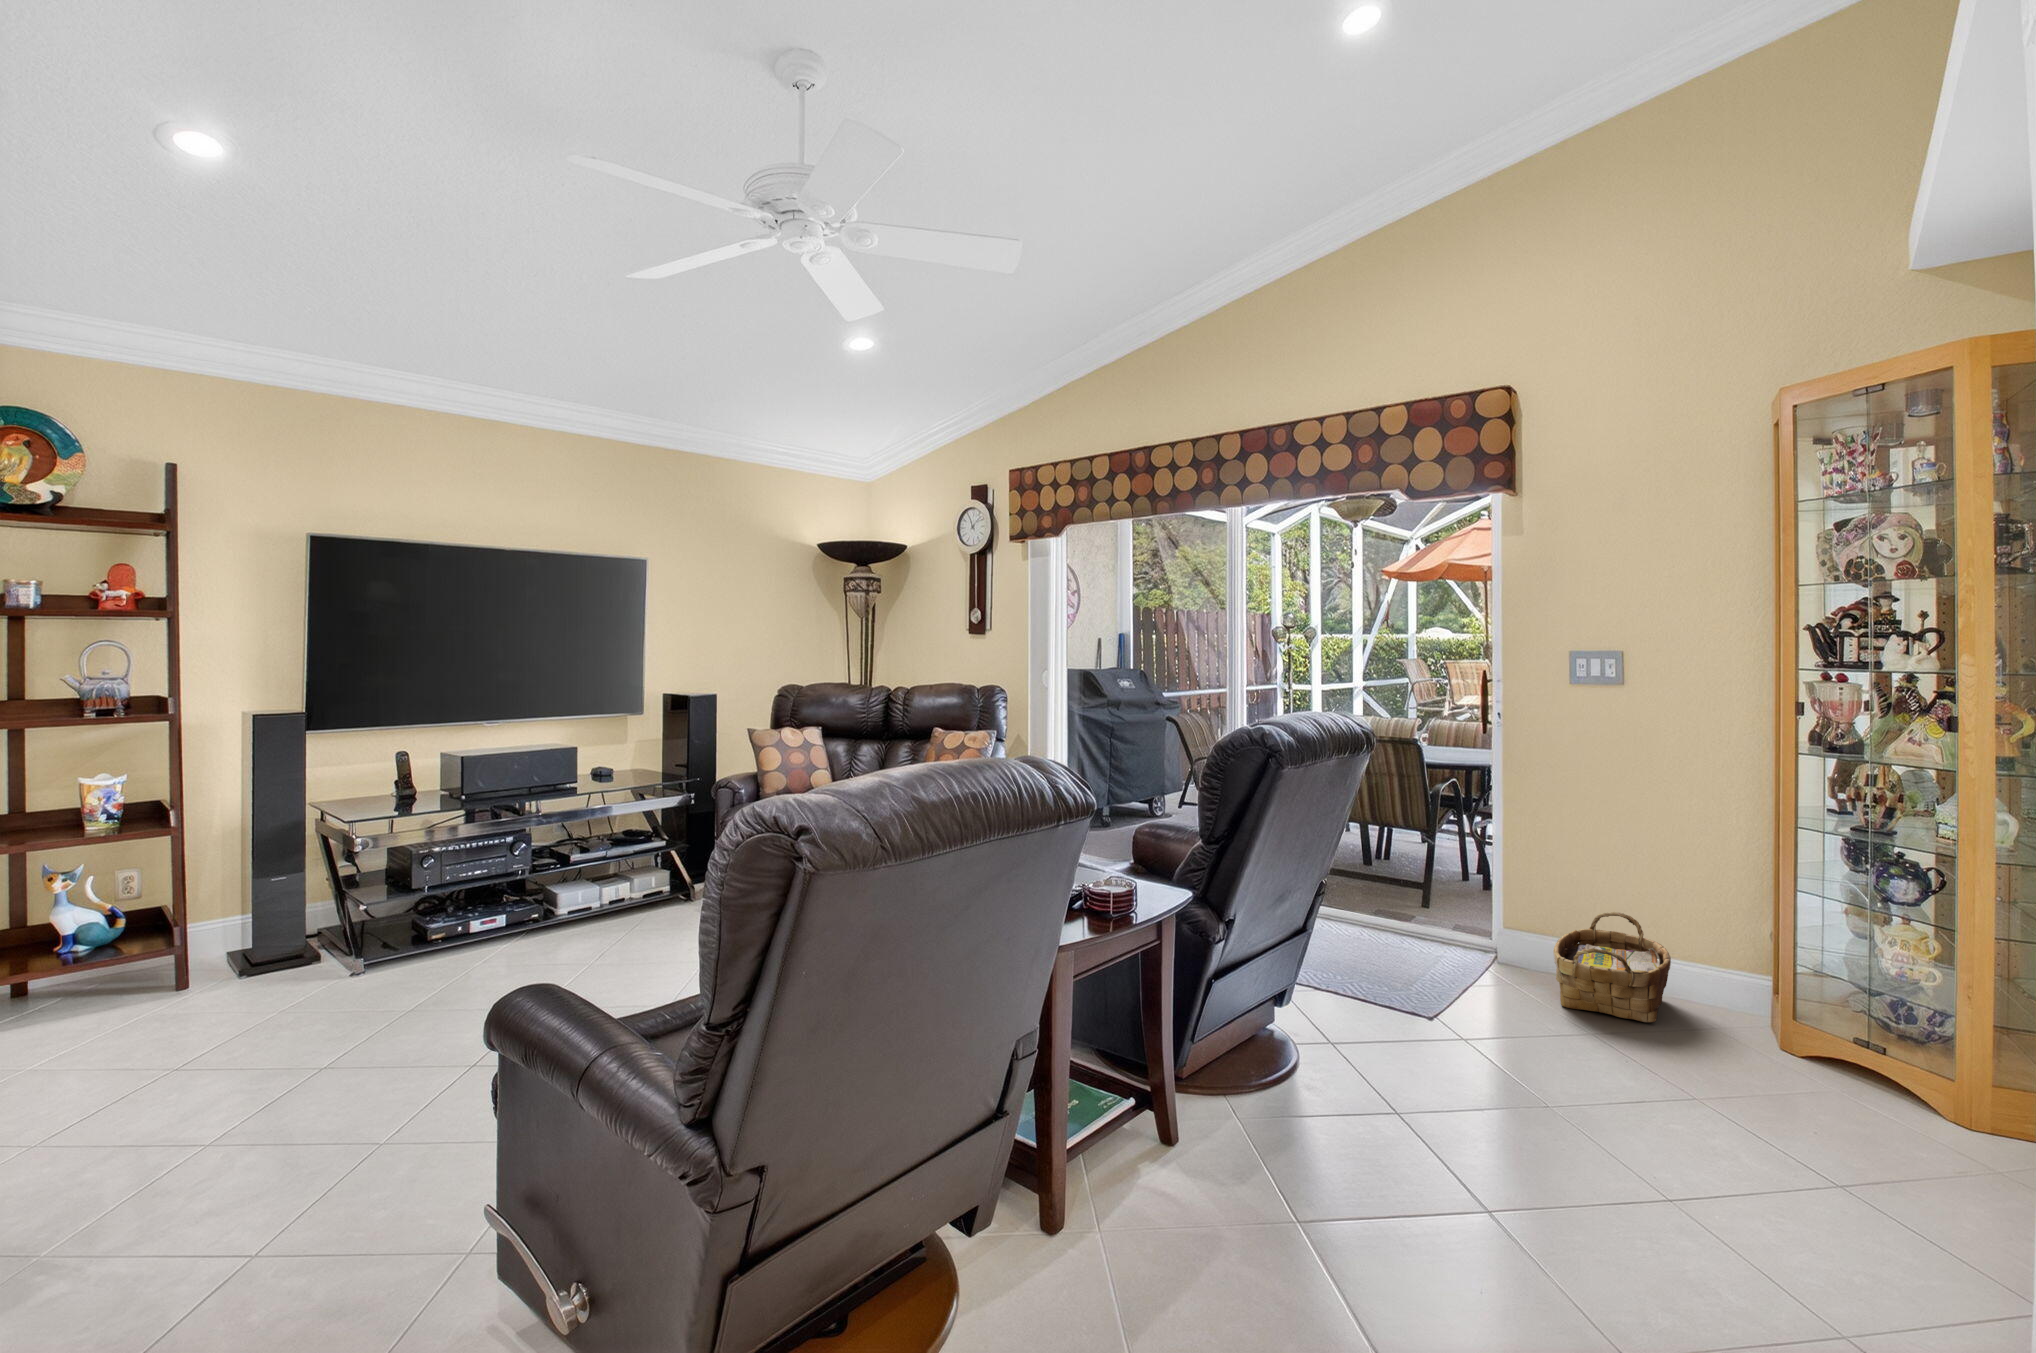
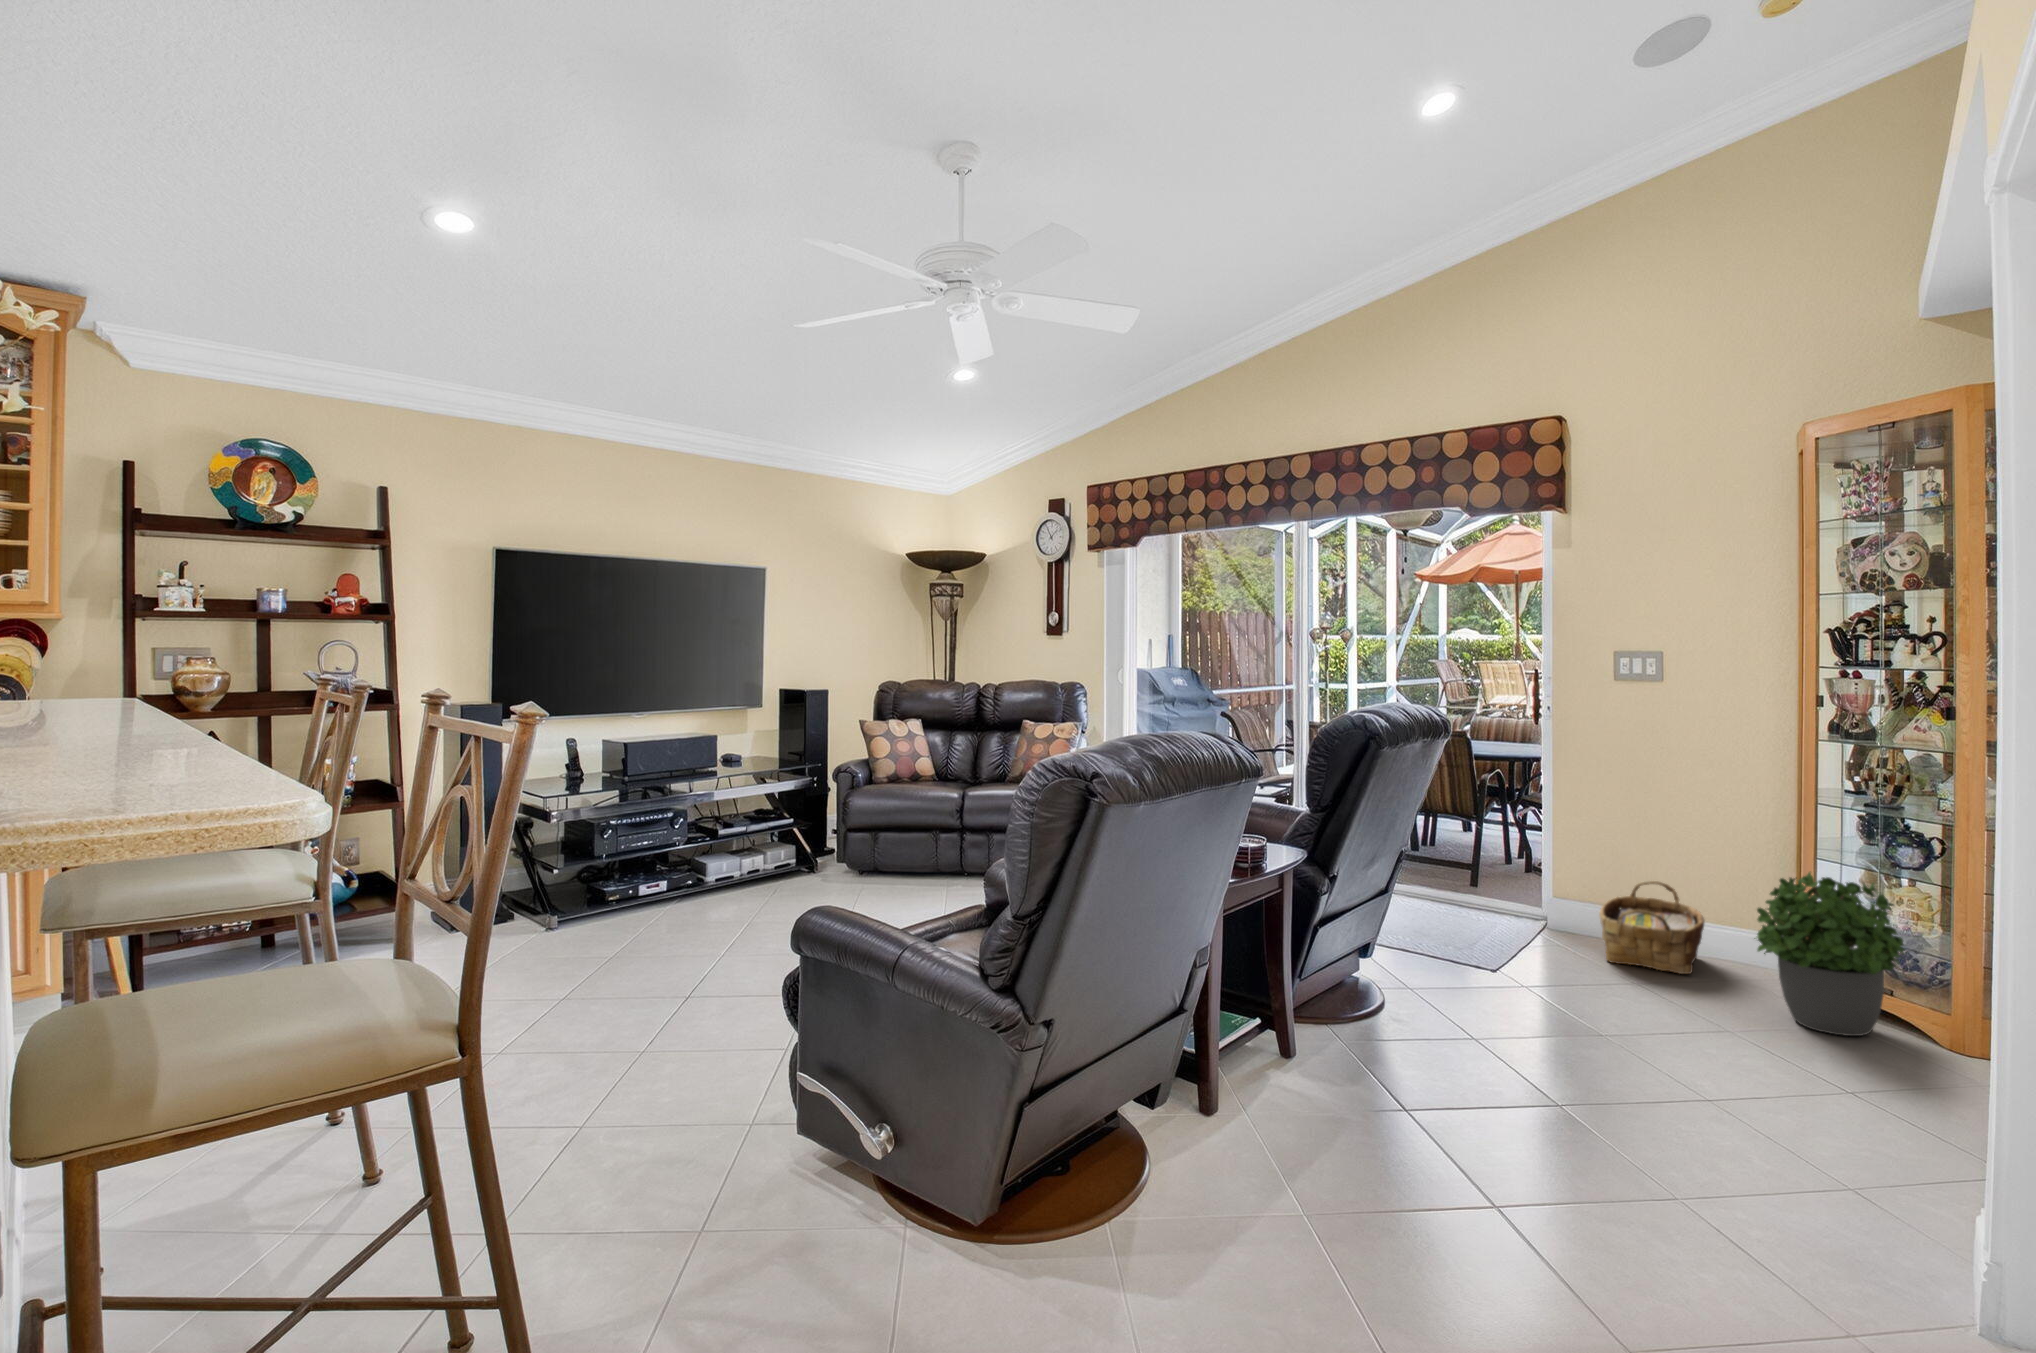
potted plant: none [1722,909,1898,1104] -> present [1754,872,1905,1036]

